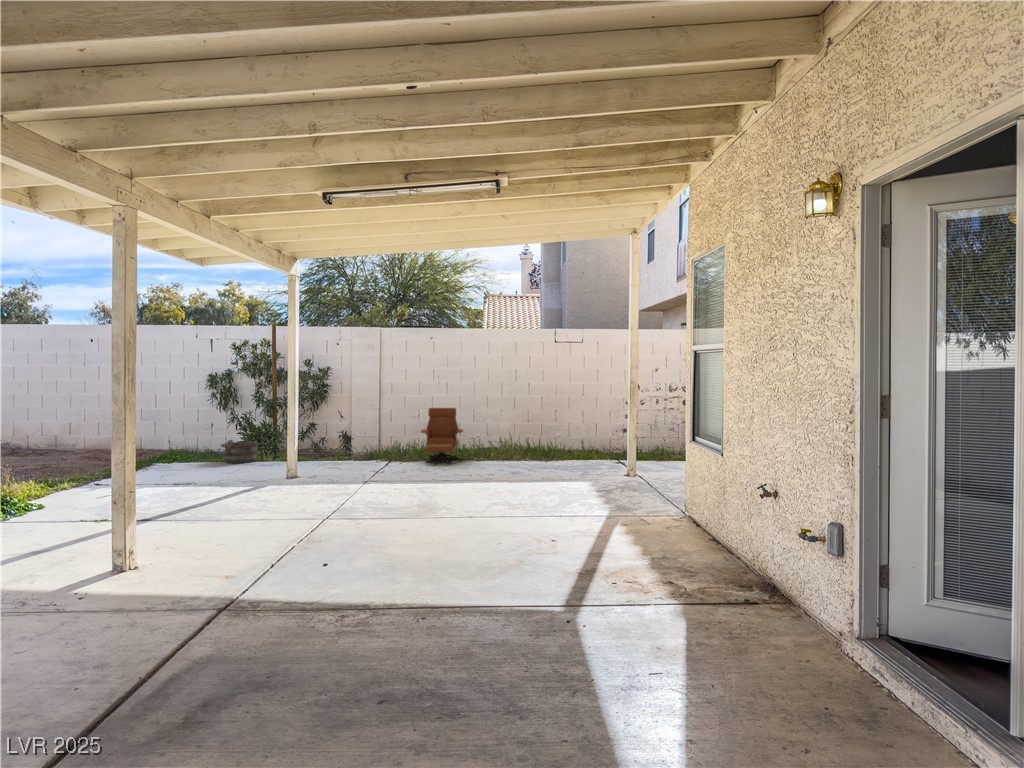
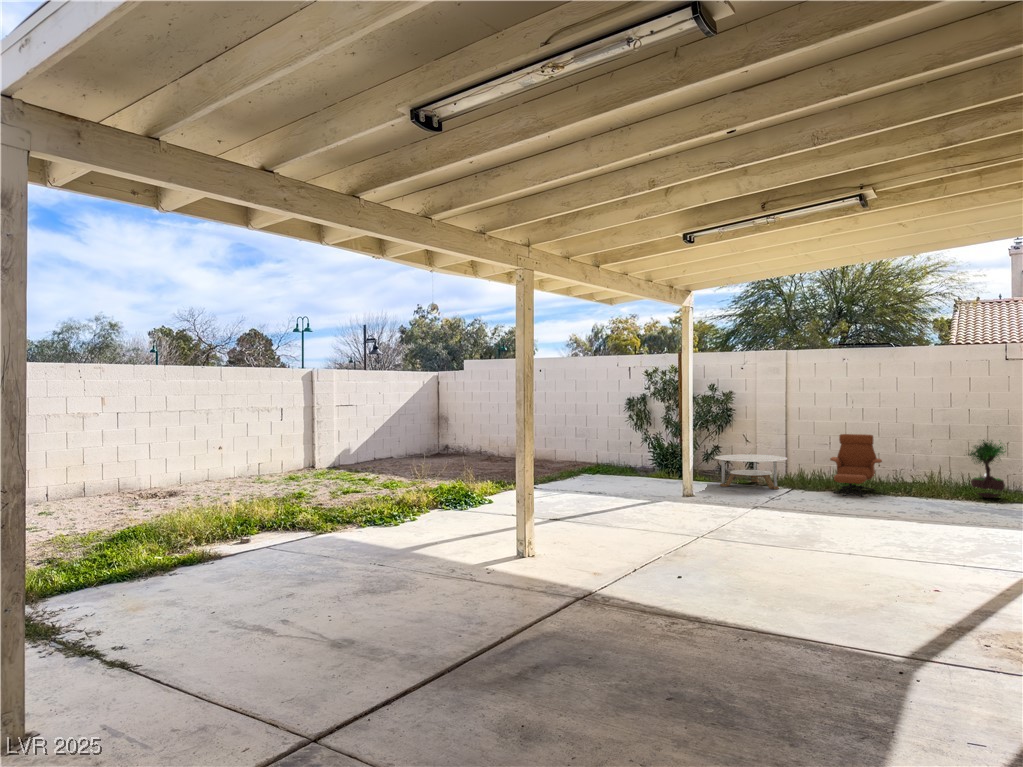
potted tree: none [524,405,555,457] -> present [968,440,1006,498]
round table: none [314,430,384,464] -> present [715,454,788,489]
bucket: present [221,440,258,463] -> none [632,458,665,480]

